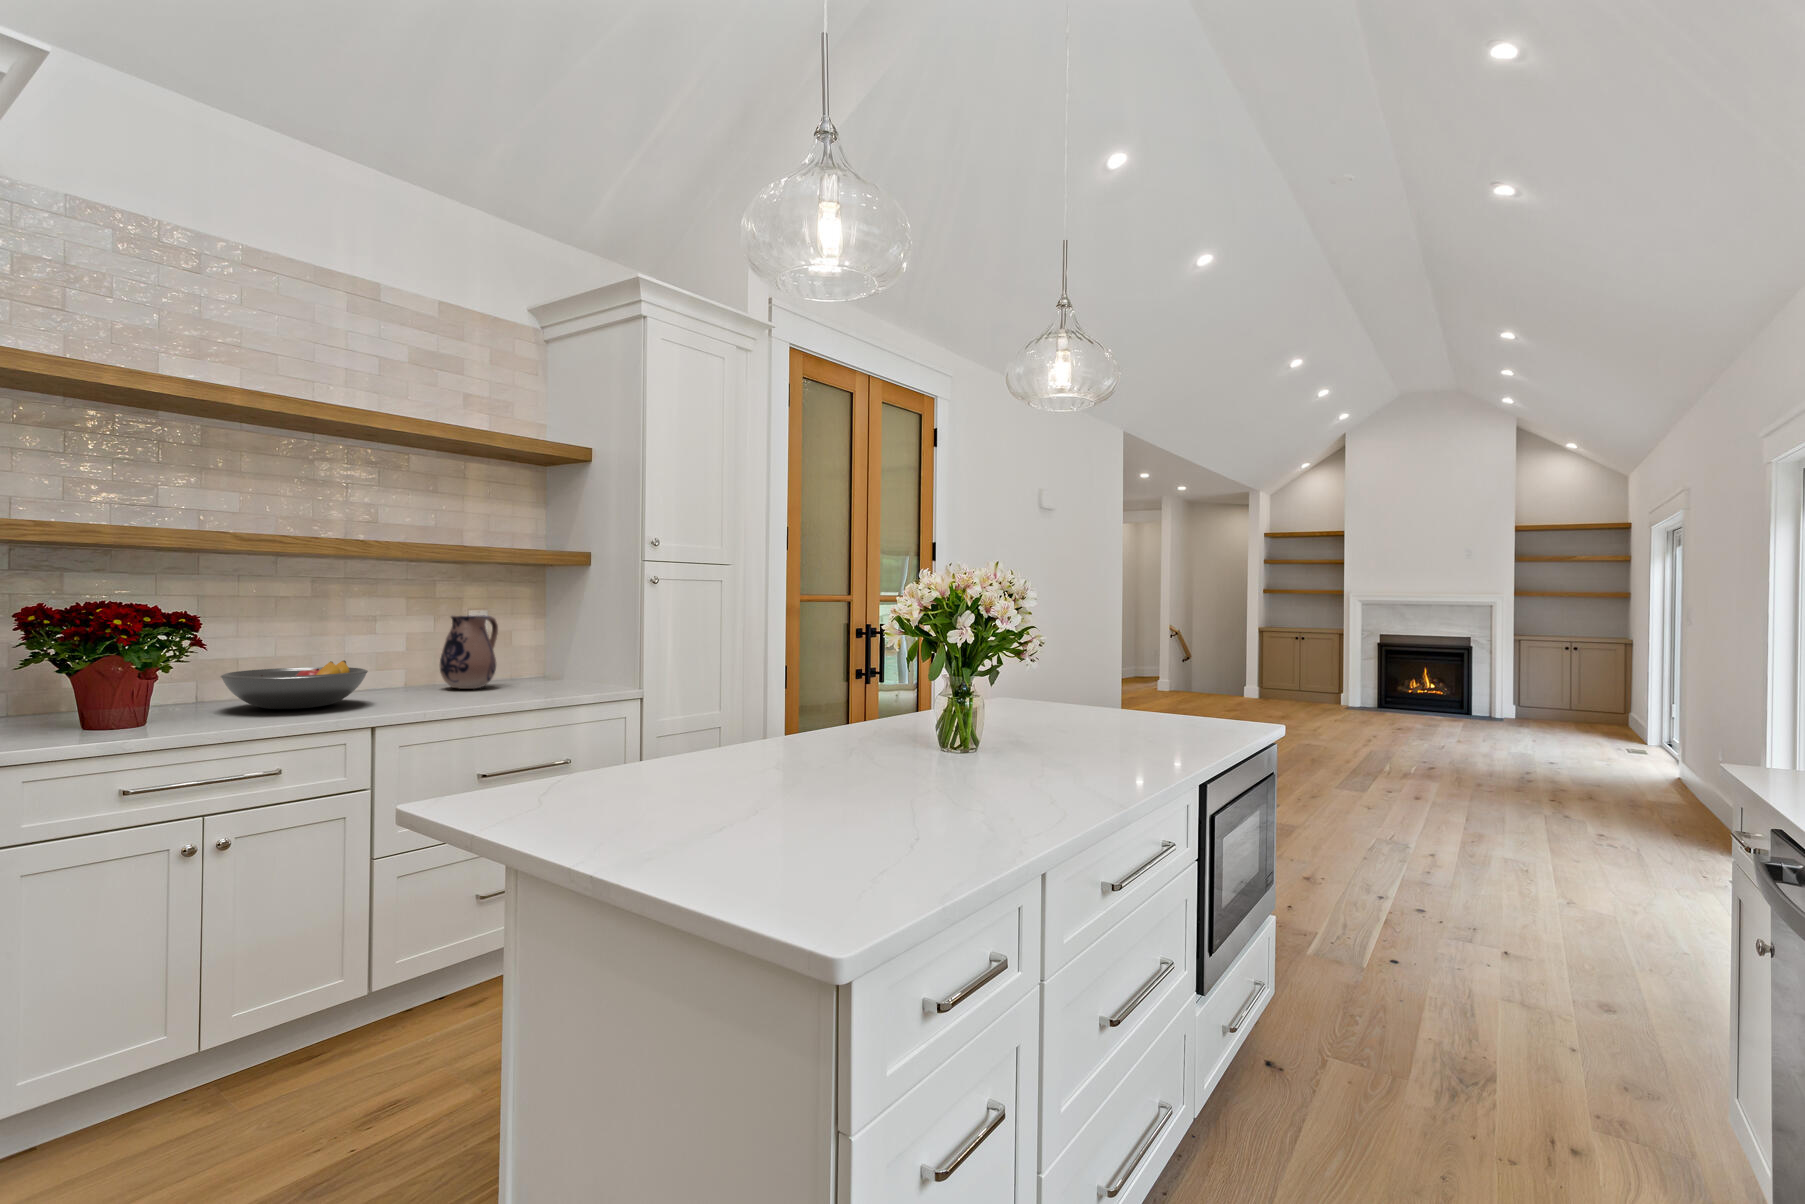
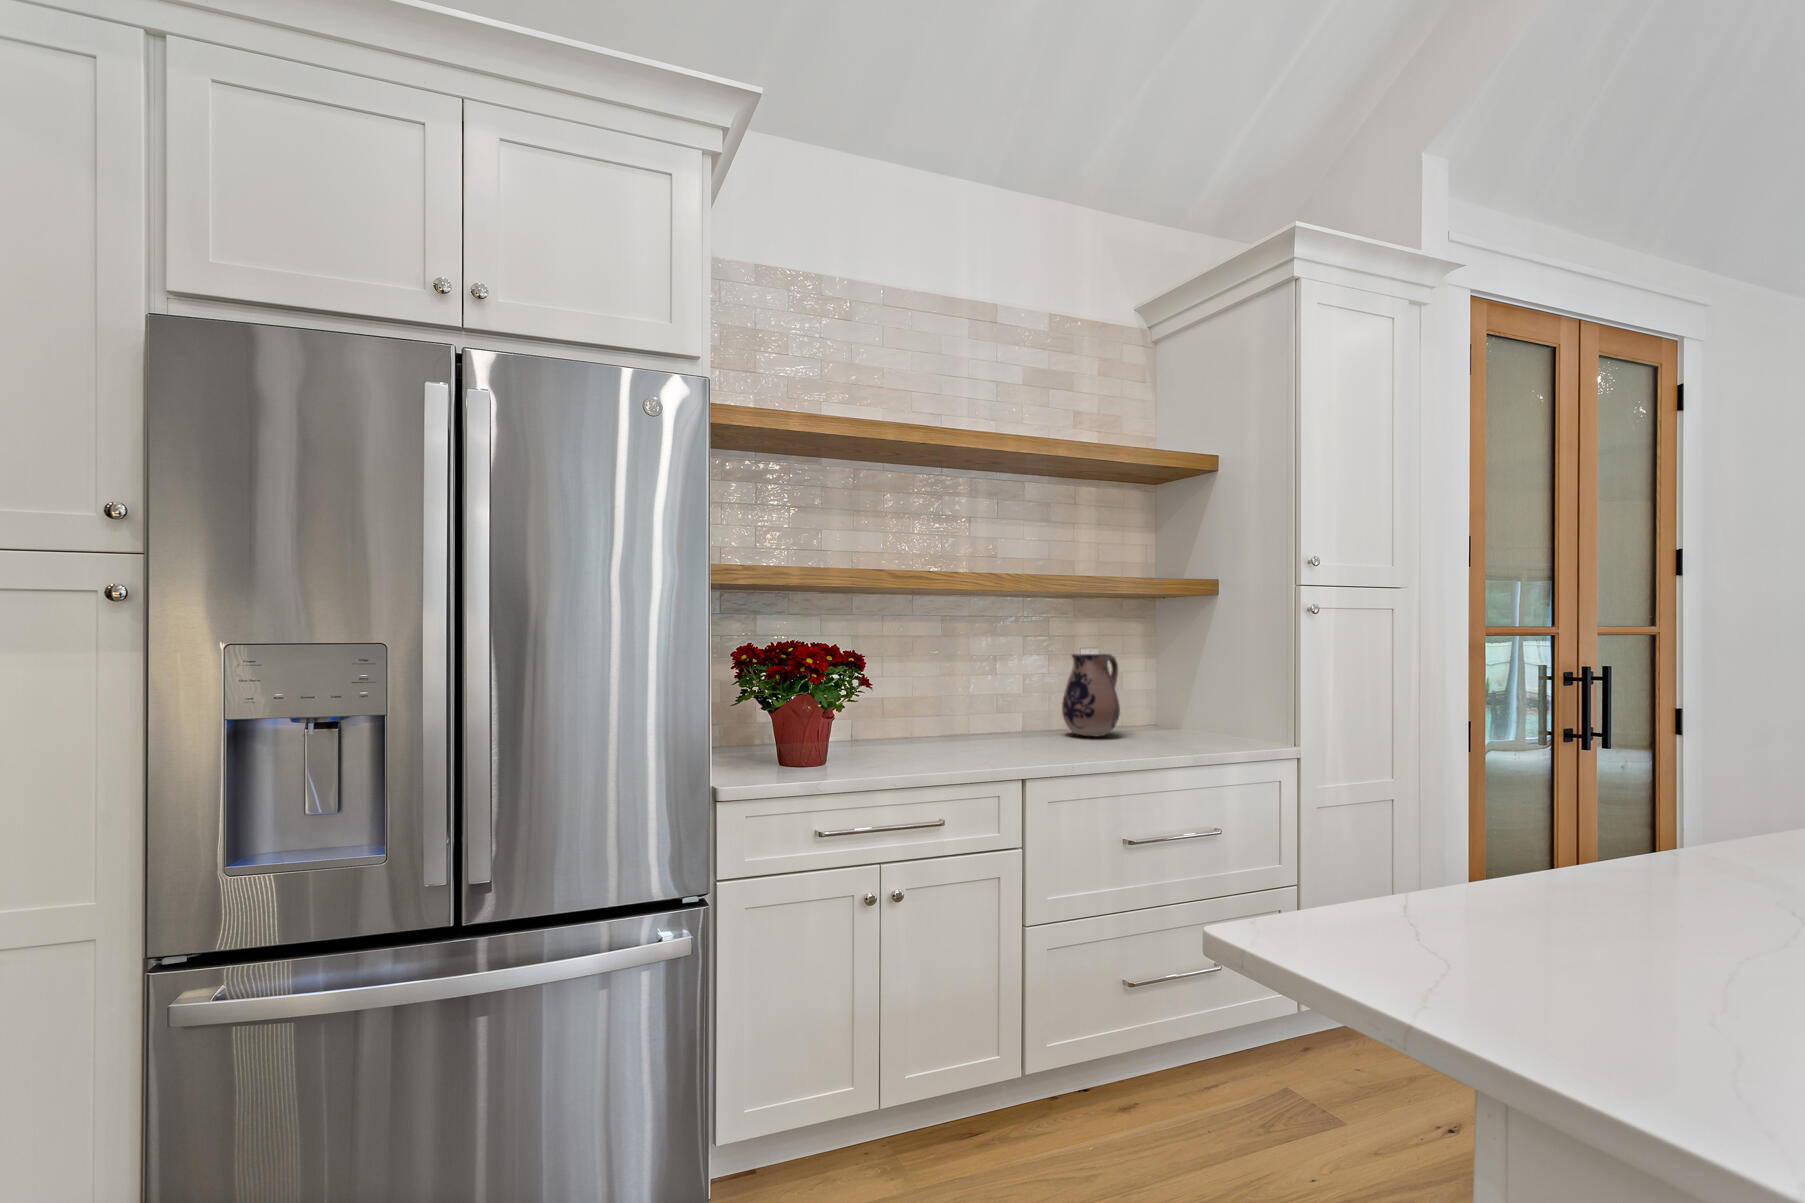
fruit bowl: present [221,660,368,709] -> none [879,702,1006,753]

